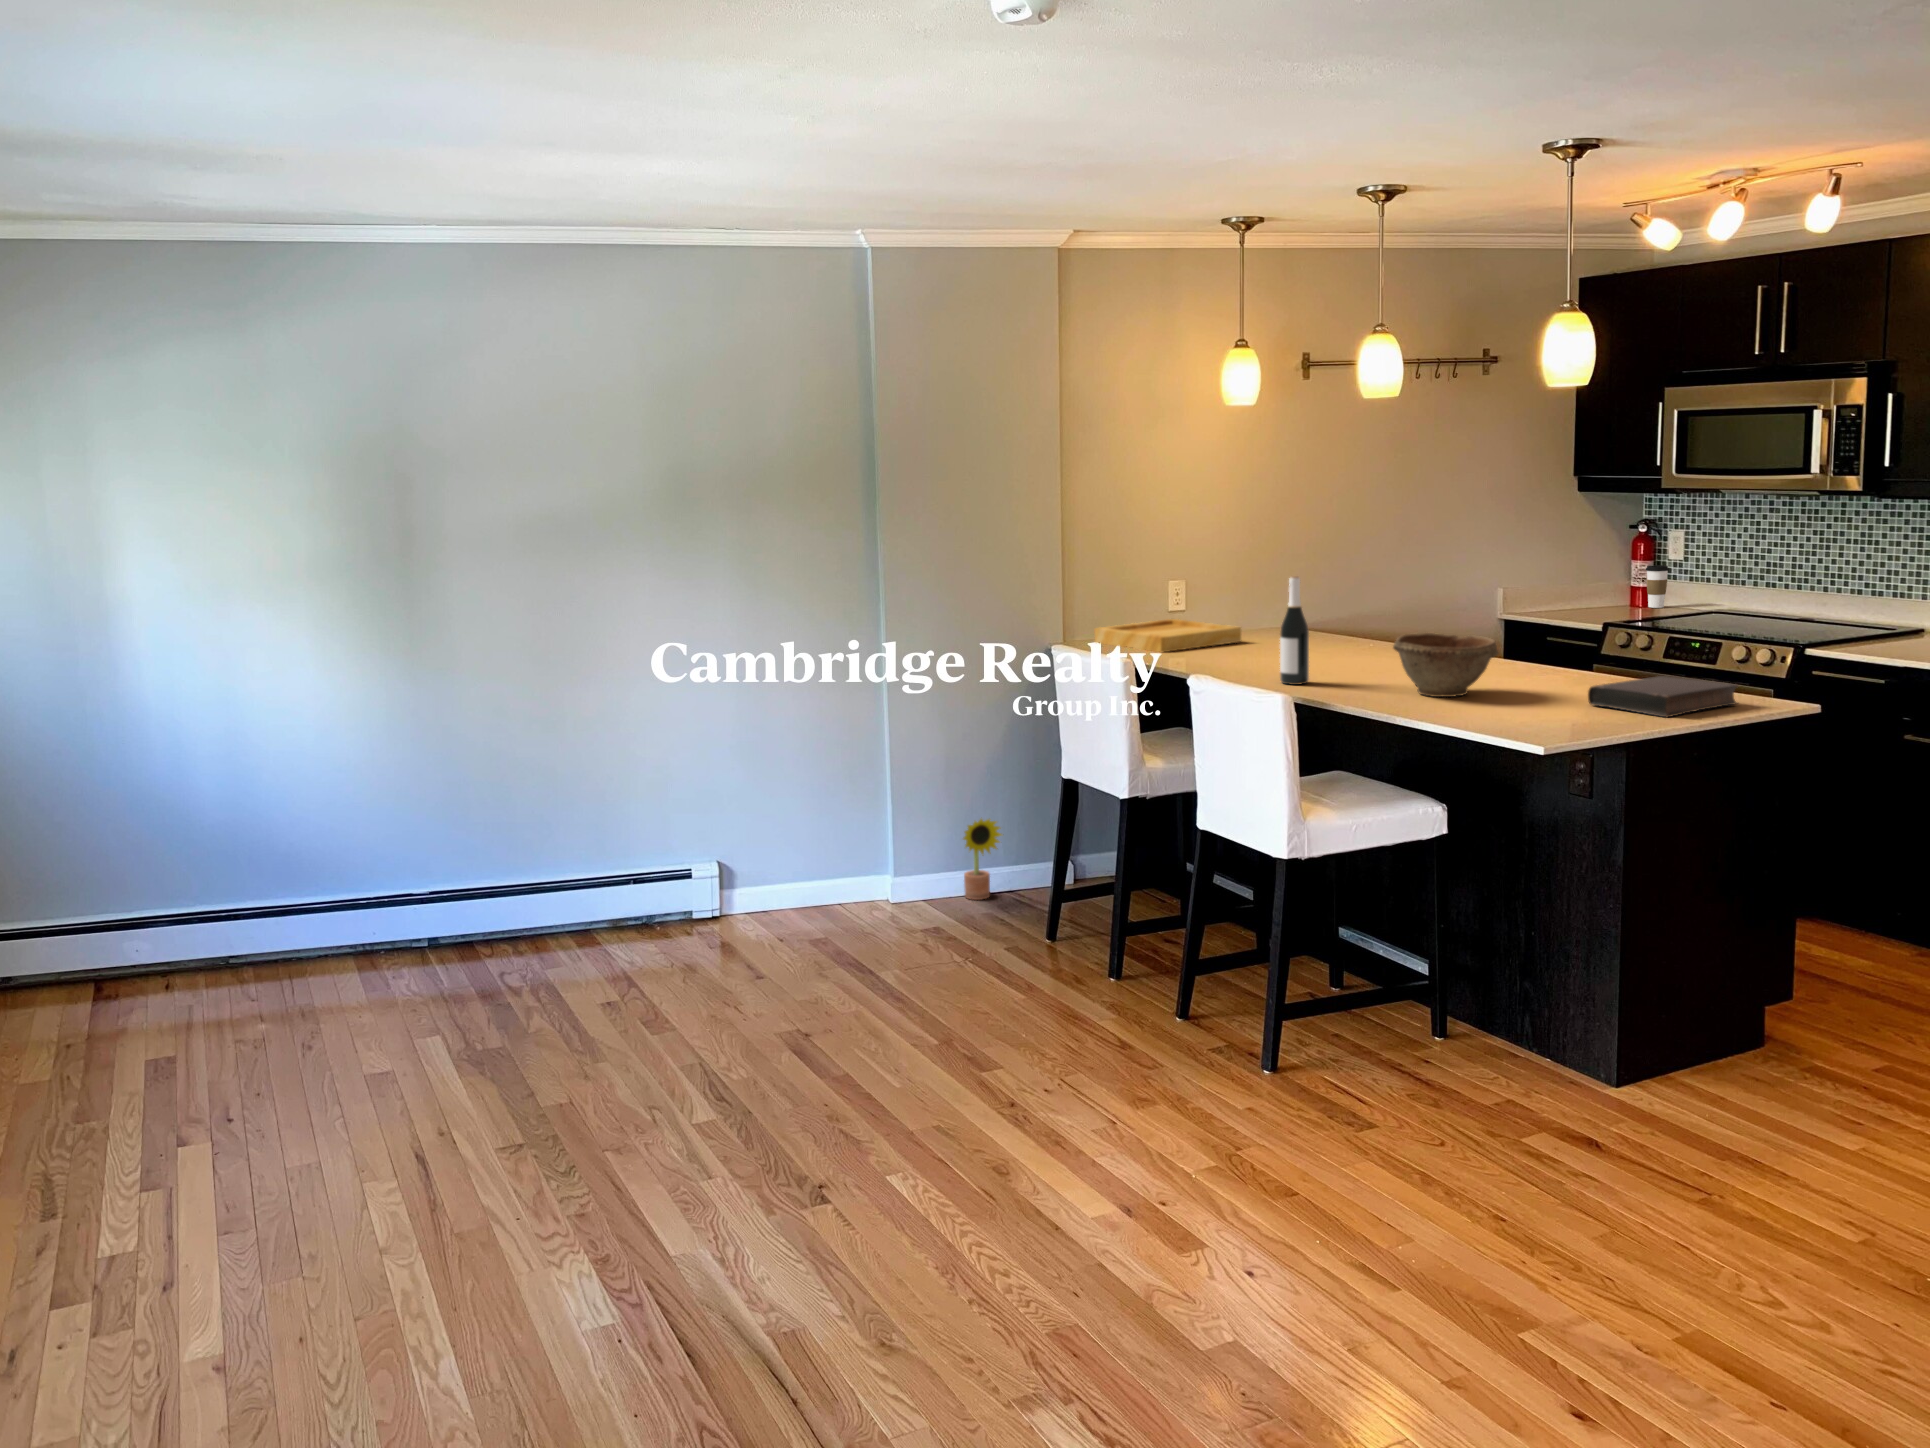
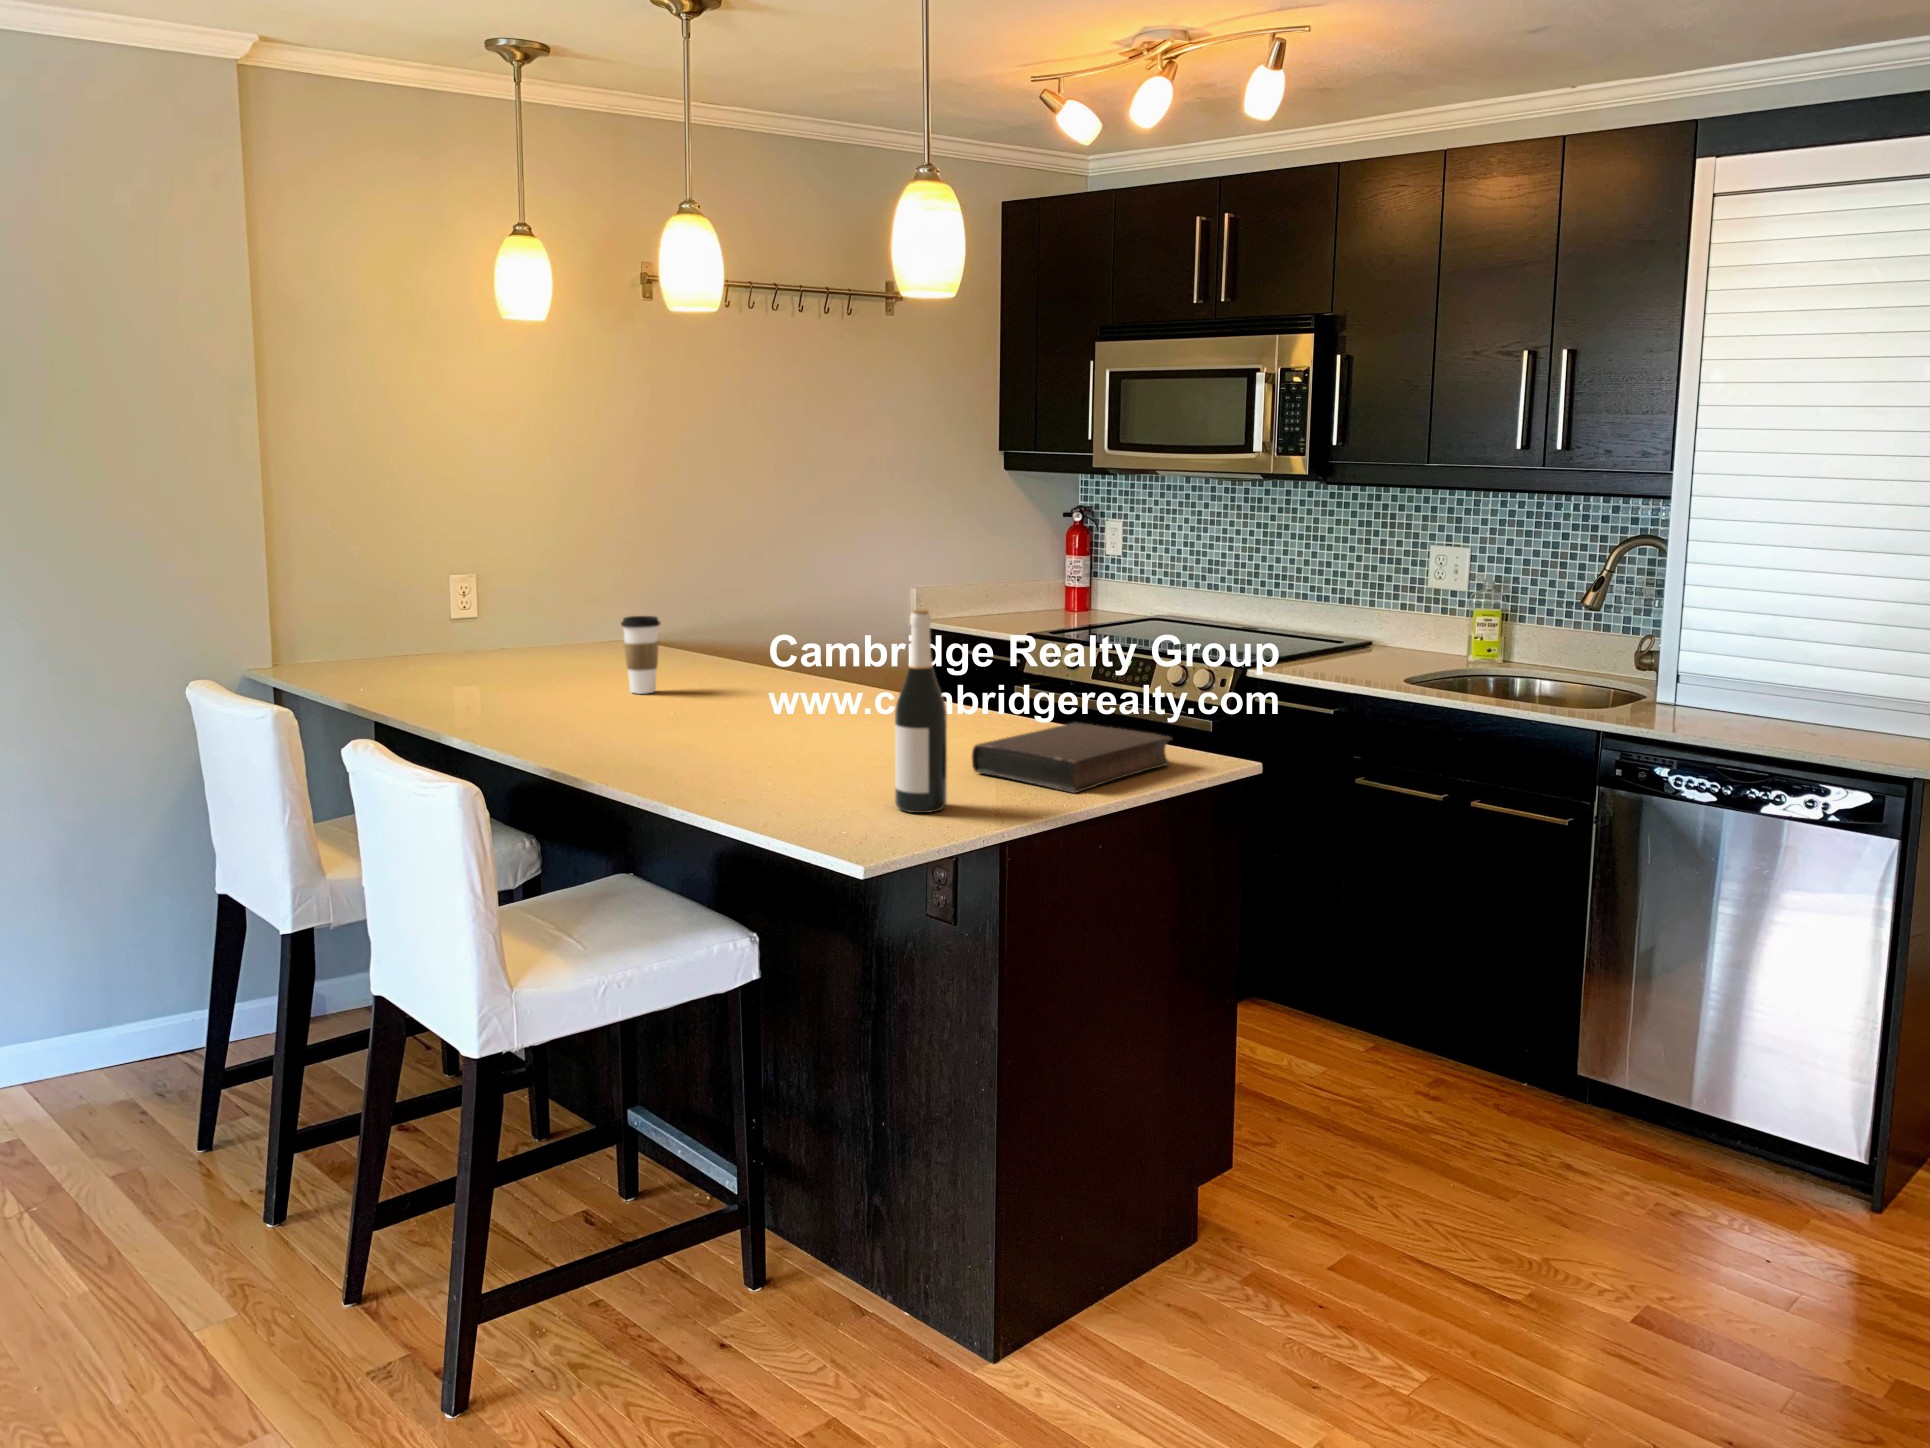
coffee cup: present [1646,565,1669,608] -> present [621,616,660,694]
wine bottle: present [1280,576,1309,685] -> present [895,610,947,813]
tray: present [1095,619,1241,653] -> none [314,632,540,687]
bowl: present [1393,633,1498,697] -> none [697,663,851,763]
decorative plant: present [963,819,1002,900] -> none [74,953,155,1083]

